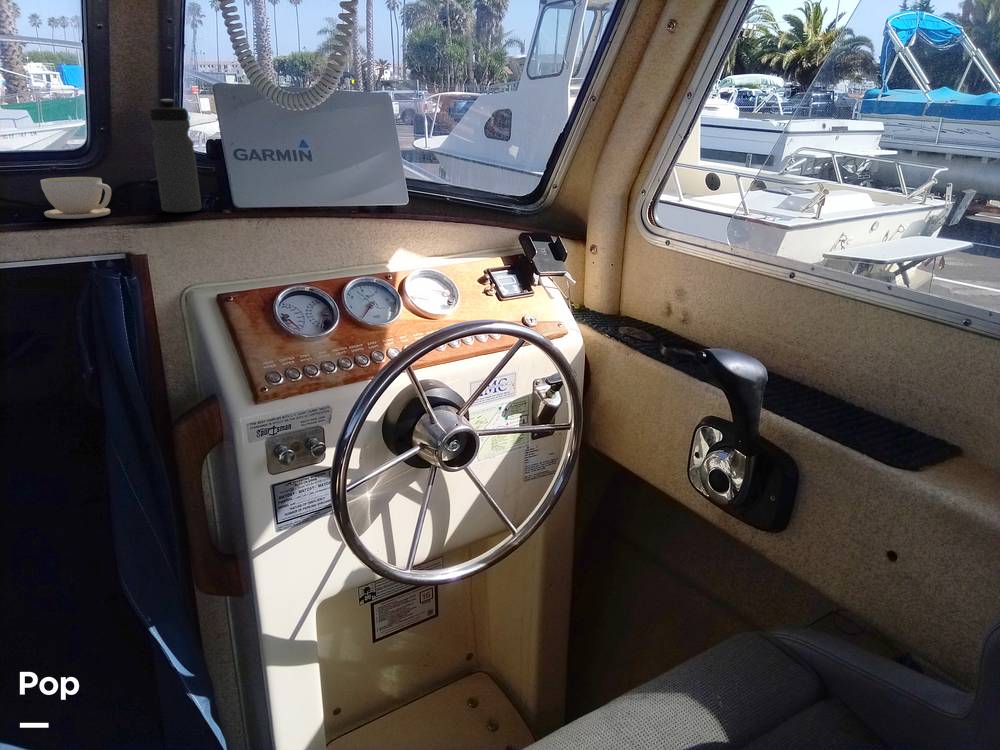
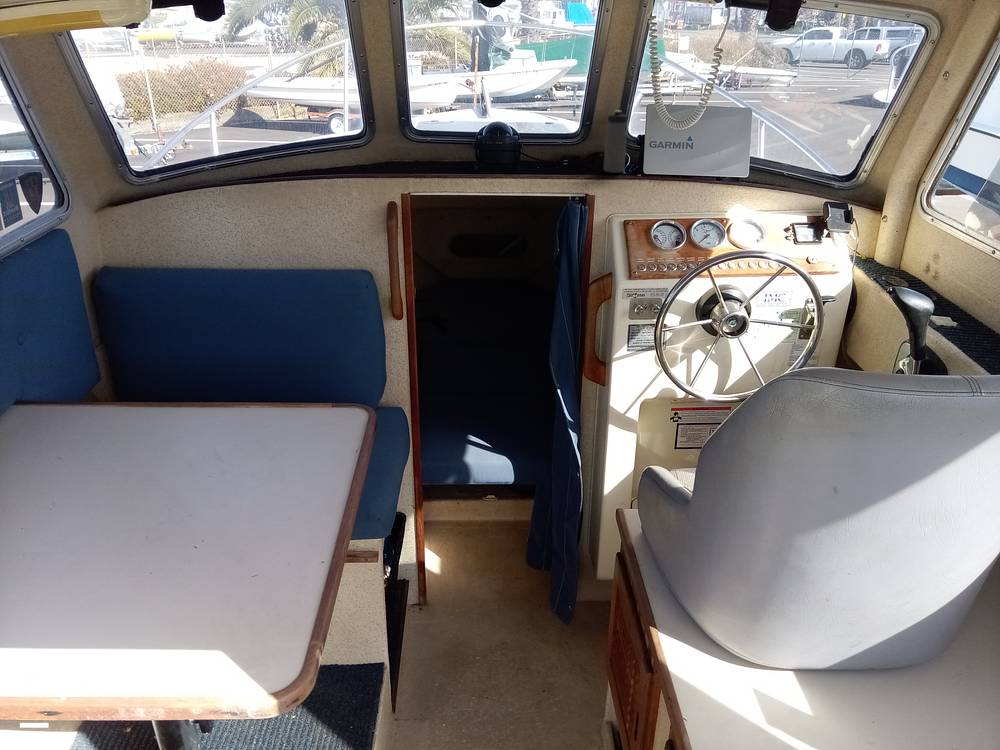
coffee cup: present [40,177,111,219] -> none [547,149,581,172]

